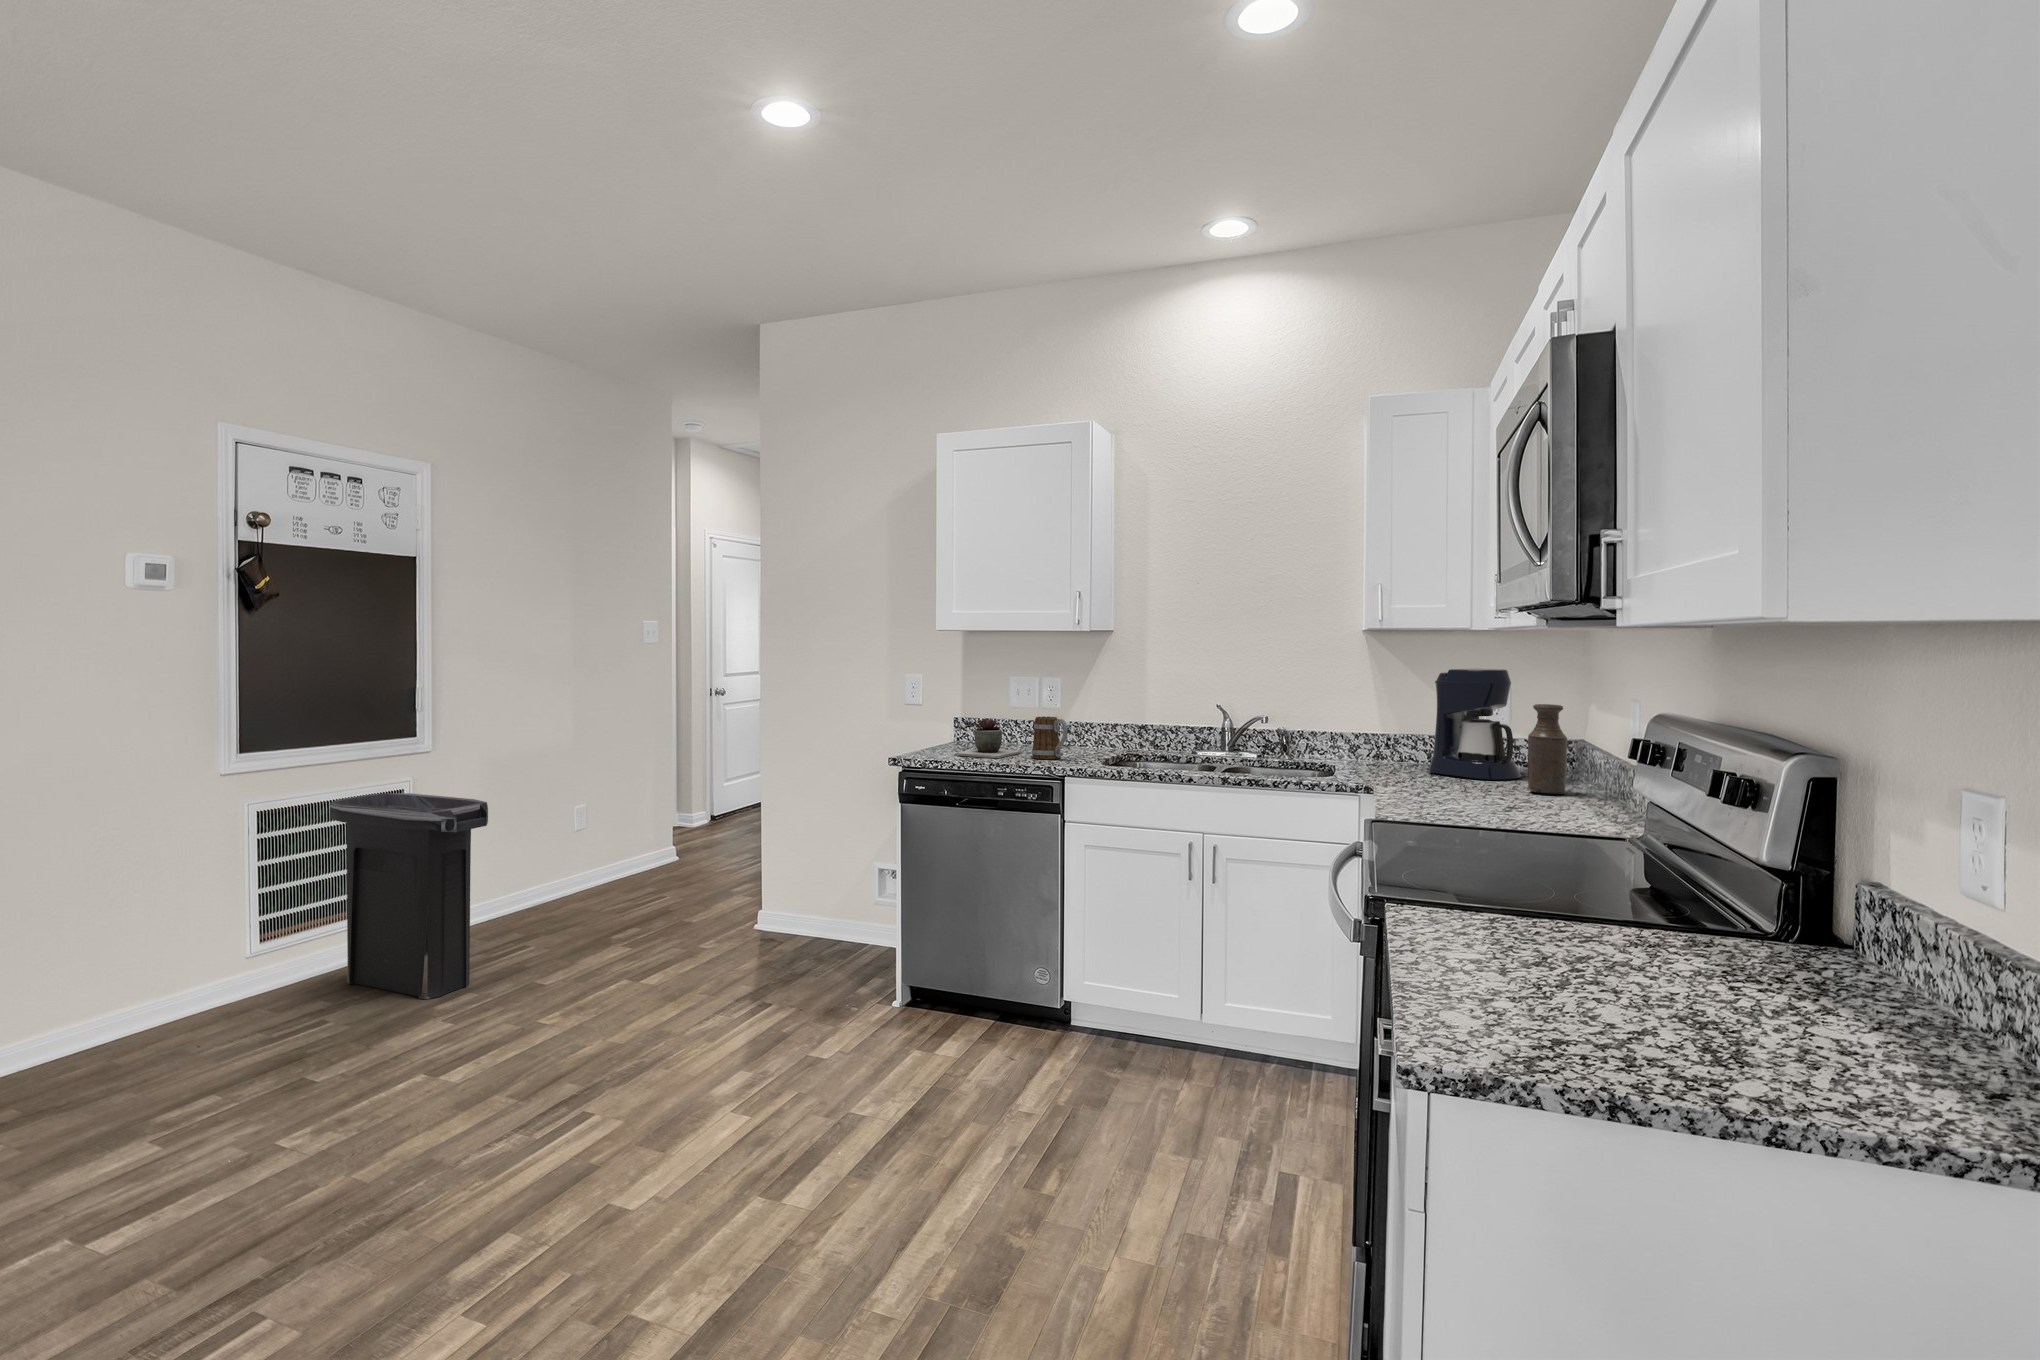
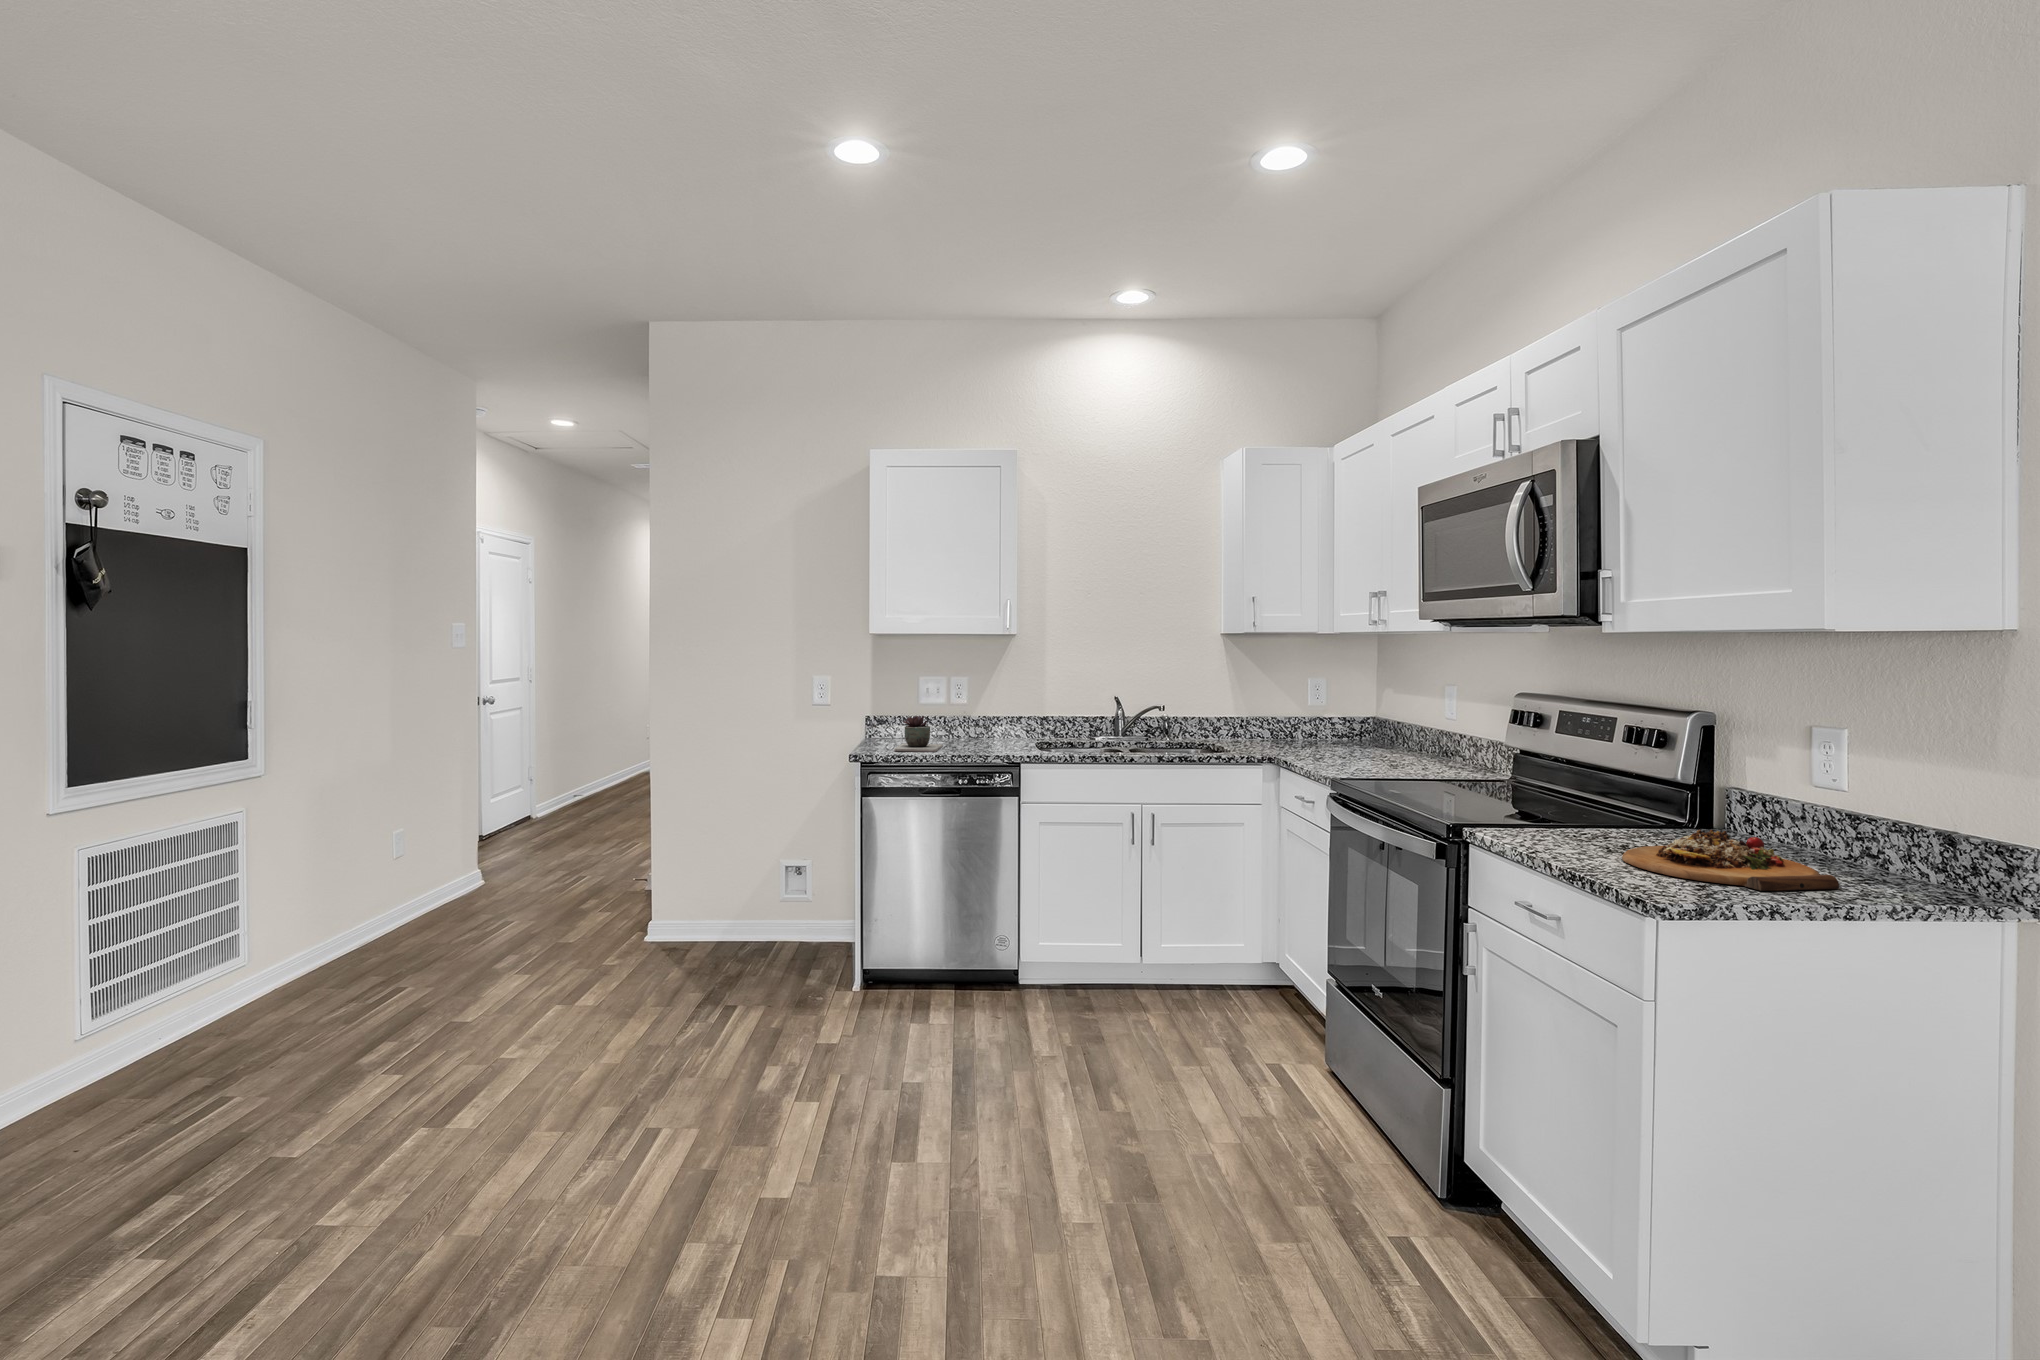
coffee maker: present [1429,668,1521,780] -> none [1283,664,1349,748]
bottle: present [1528,704,1567,795] -> none [1374,690,1401,756]
mug: present [1032,716,1067,759] -> none [962,712,998,750]
trash can: present [330,793,488,999] -> none [176,825,399,1054]
cutting board: none [1523,946,1857,1086] -> present [1622,830,1840,891]

